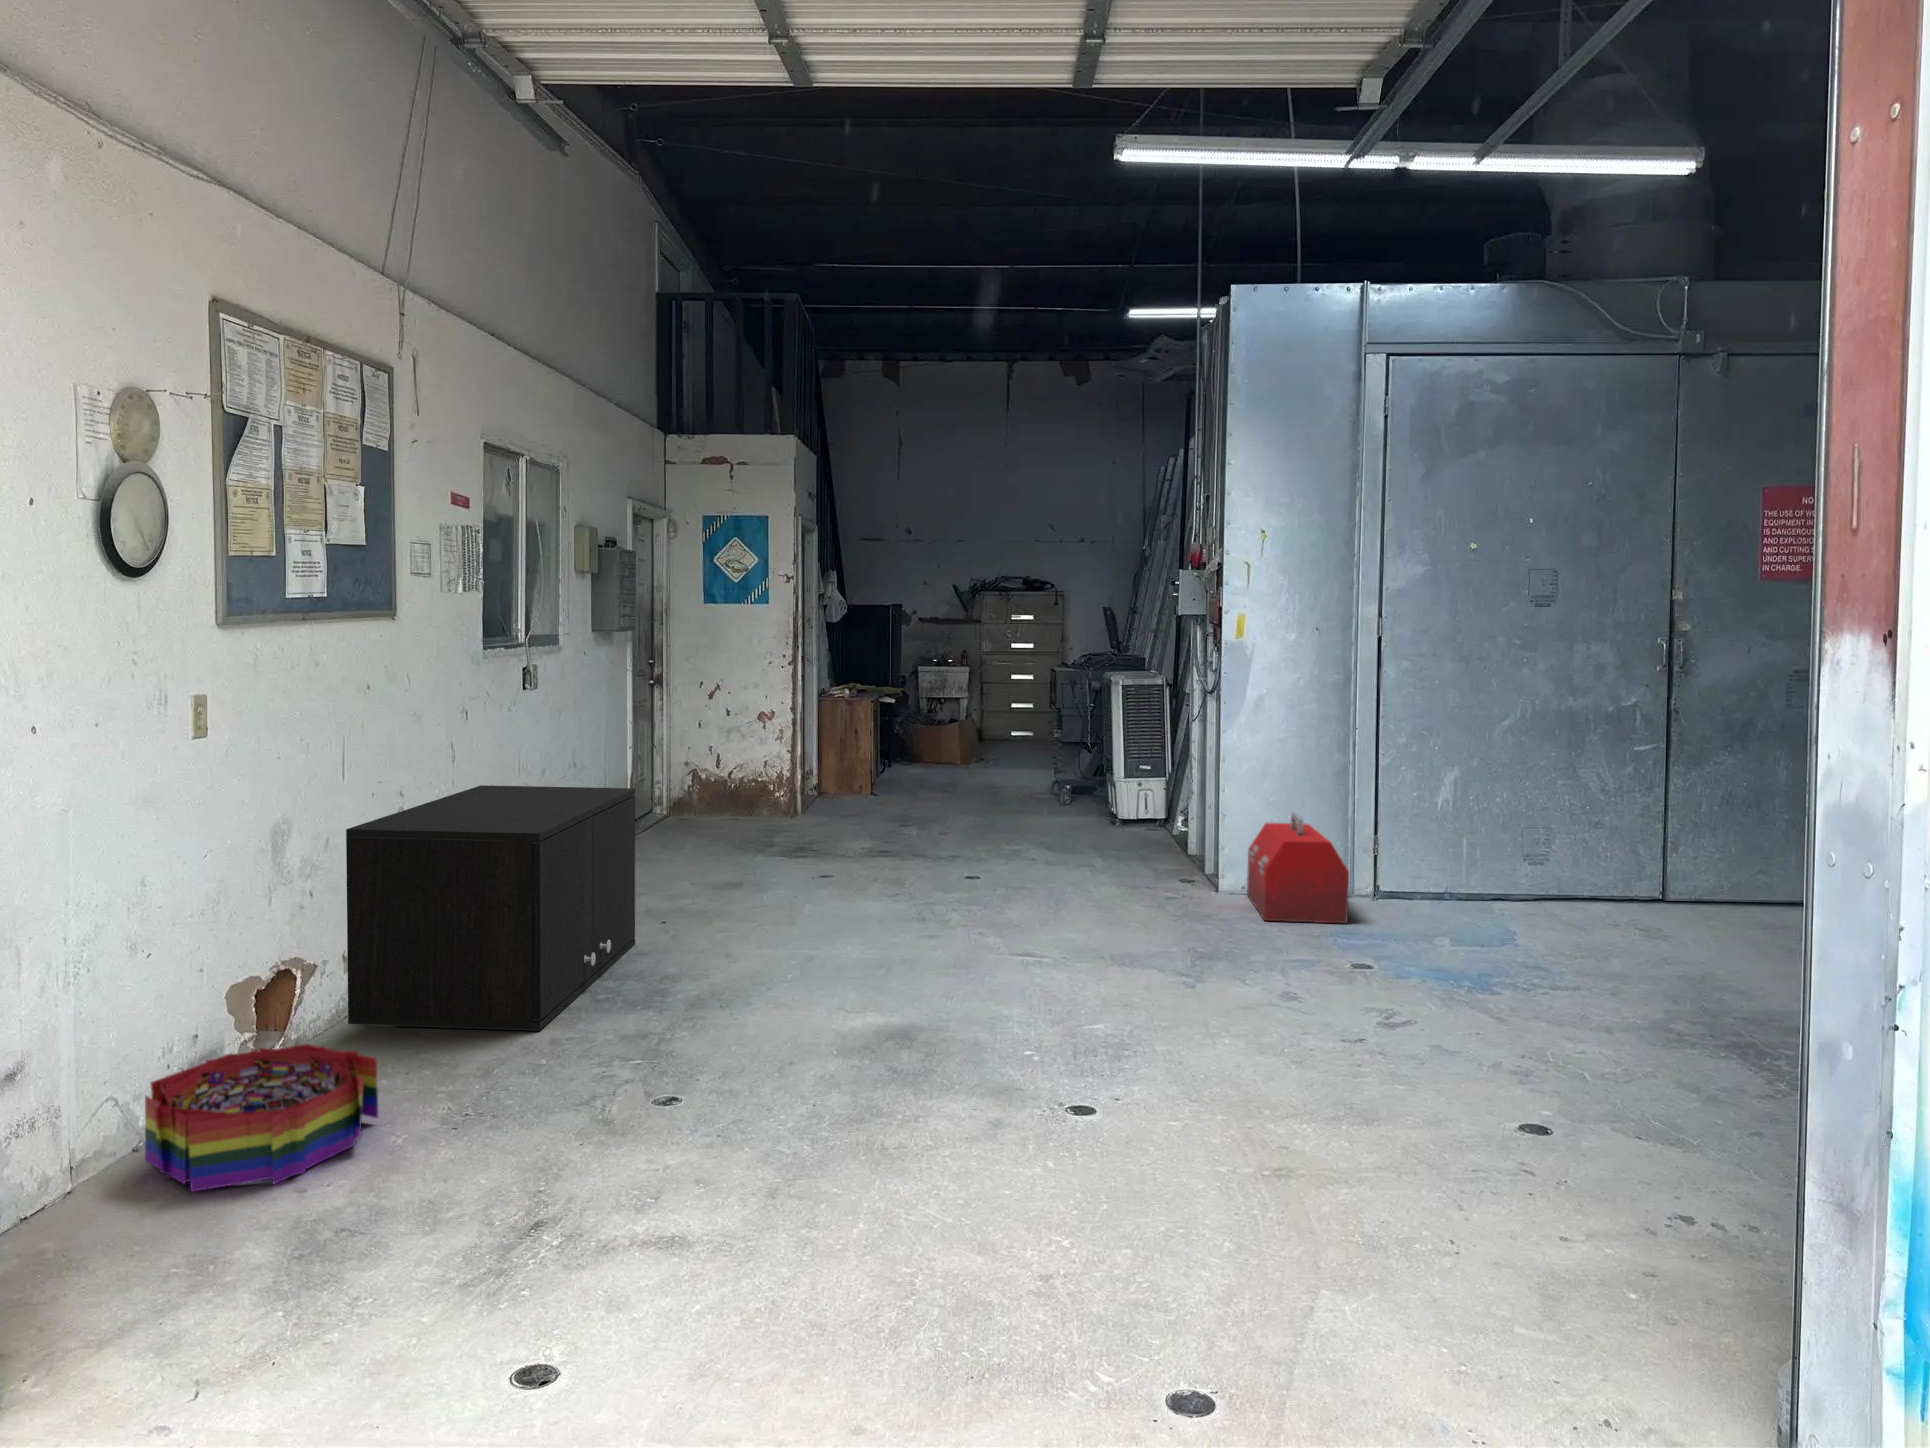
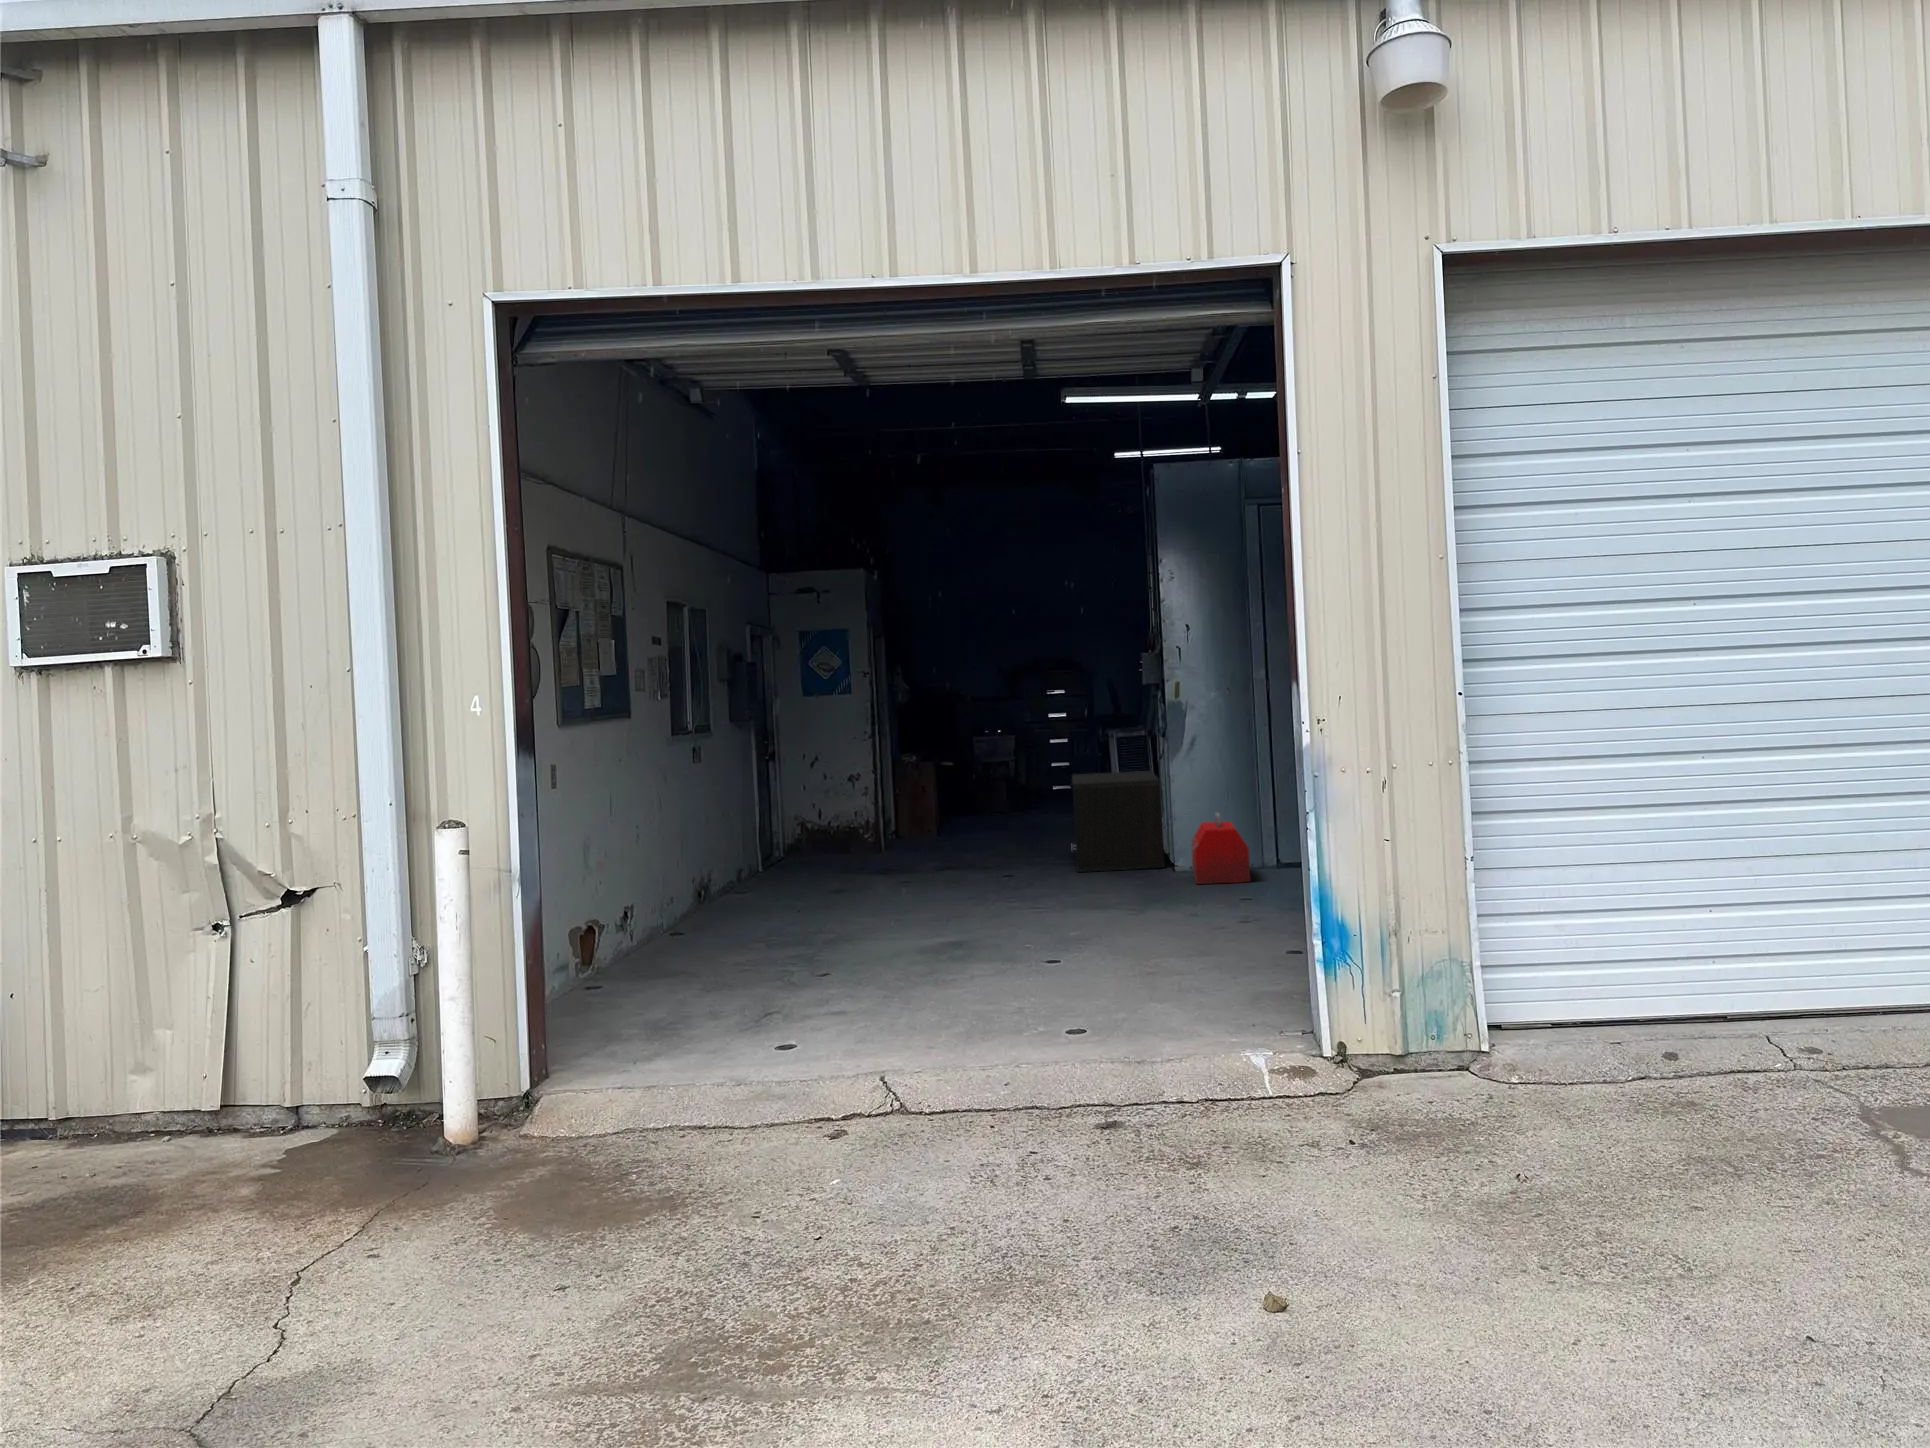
storage cabinet: present [346,785,635,1030] -> present [1072,771,1164,872]
storage bin: present [145,1044,378,1192] -> none [549,954,666,1016]

